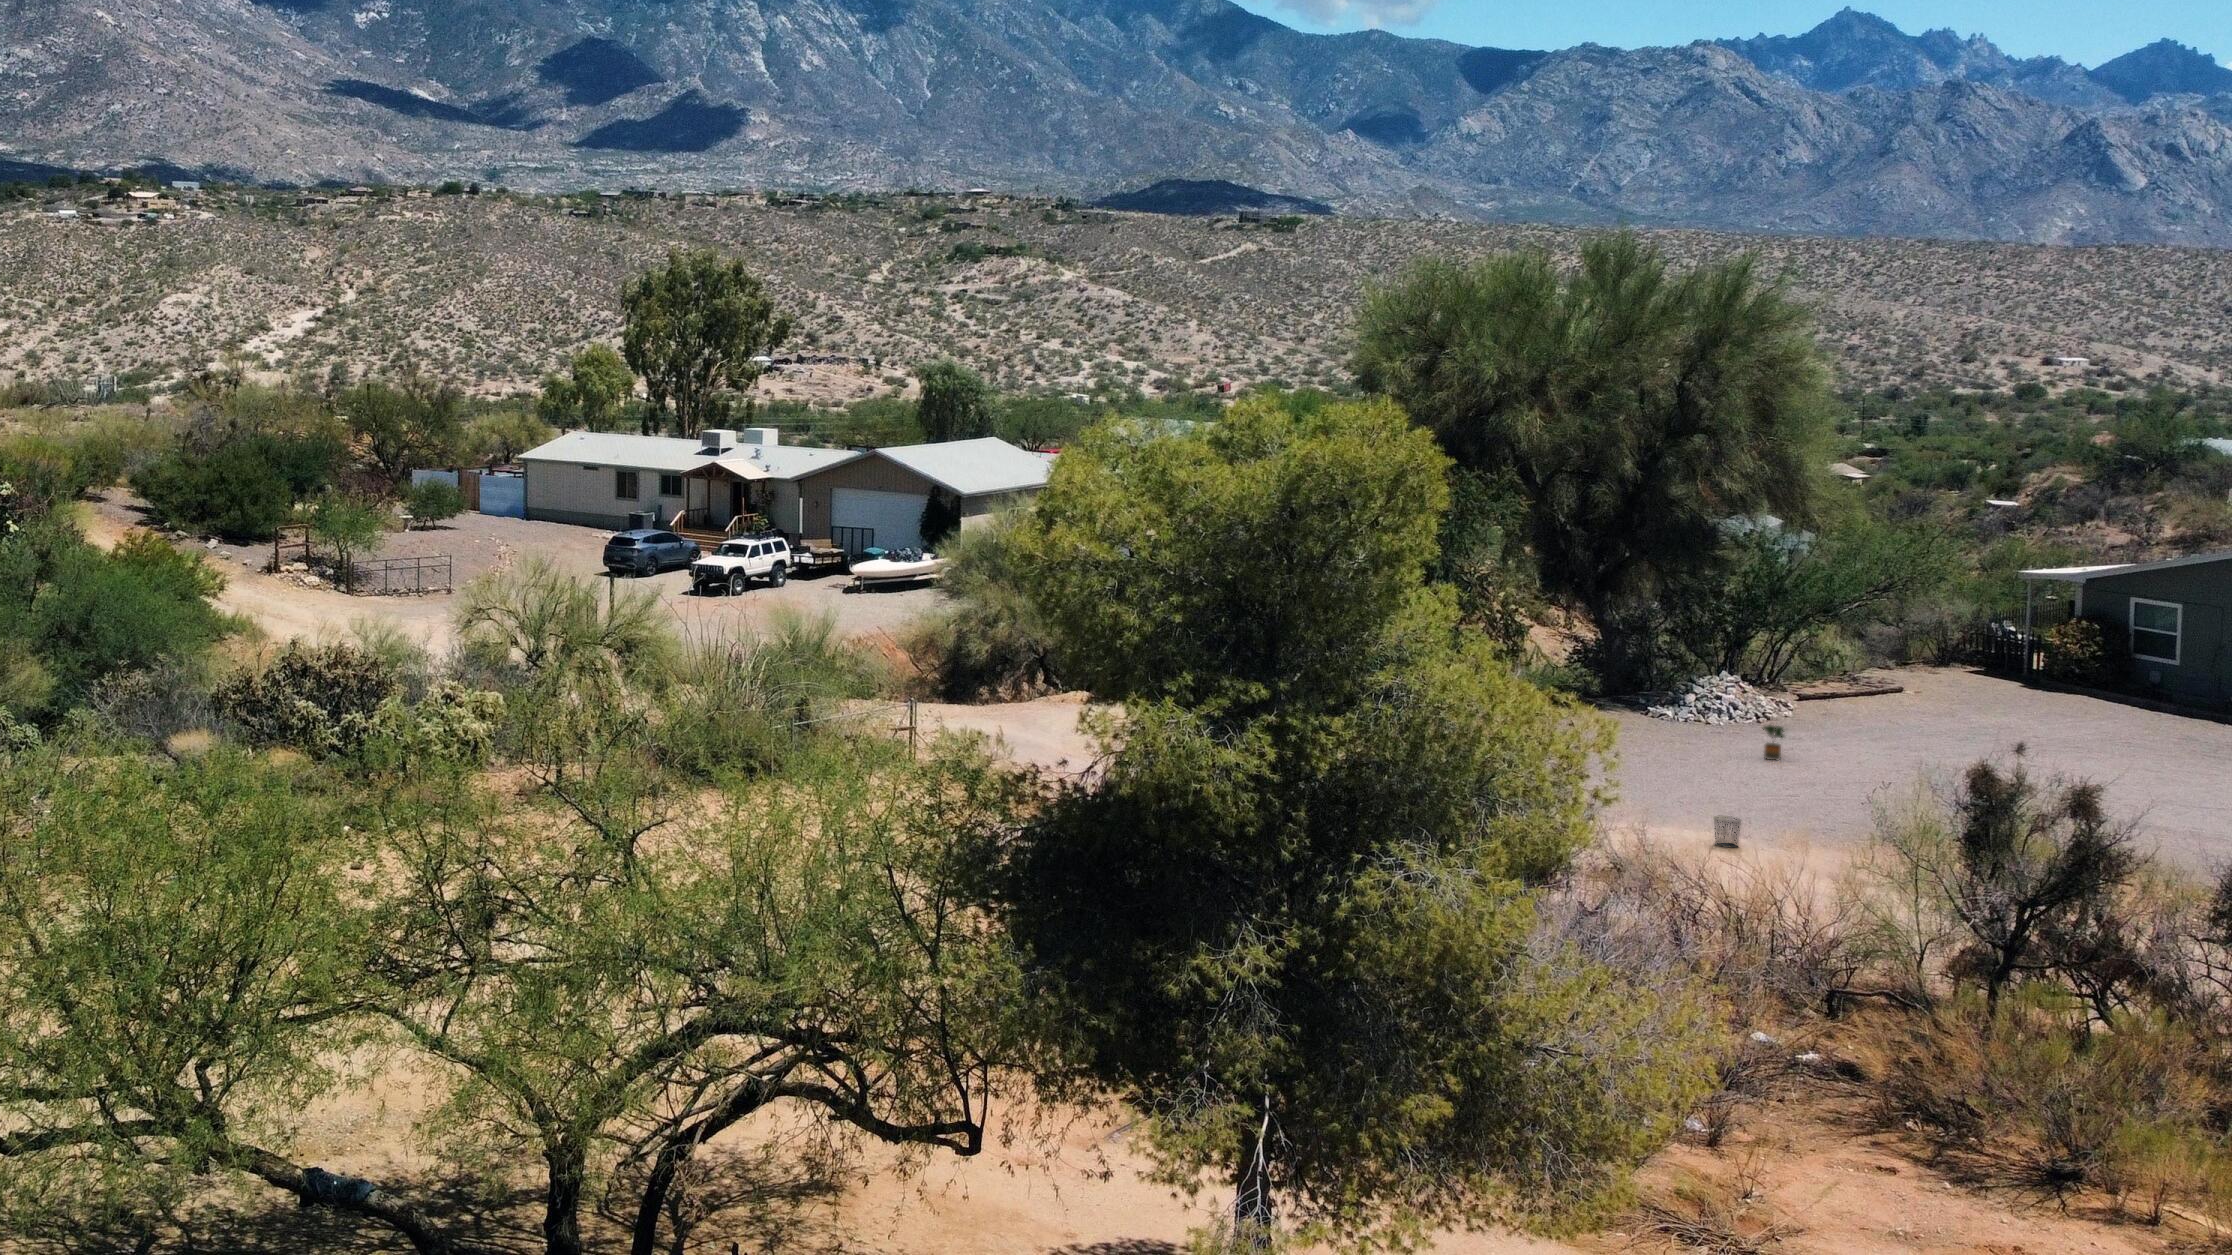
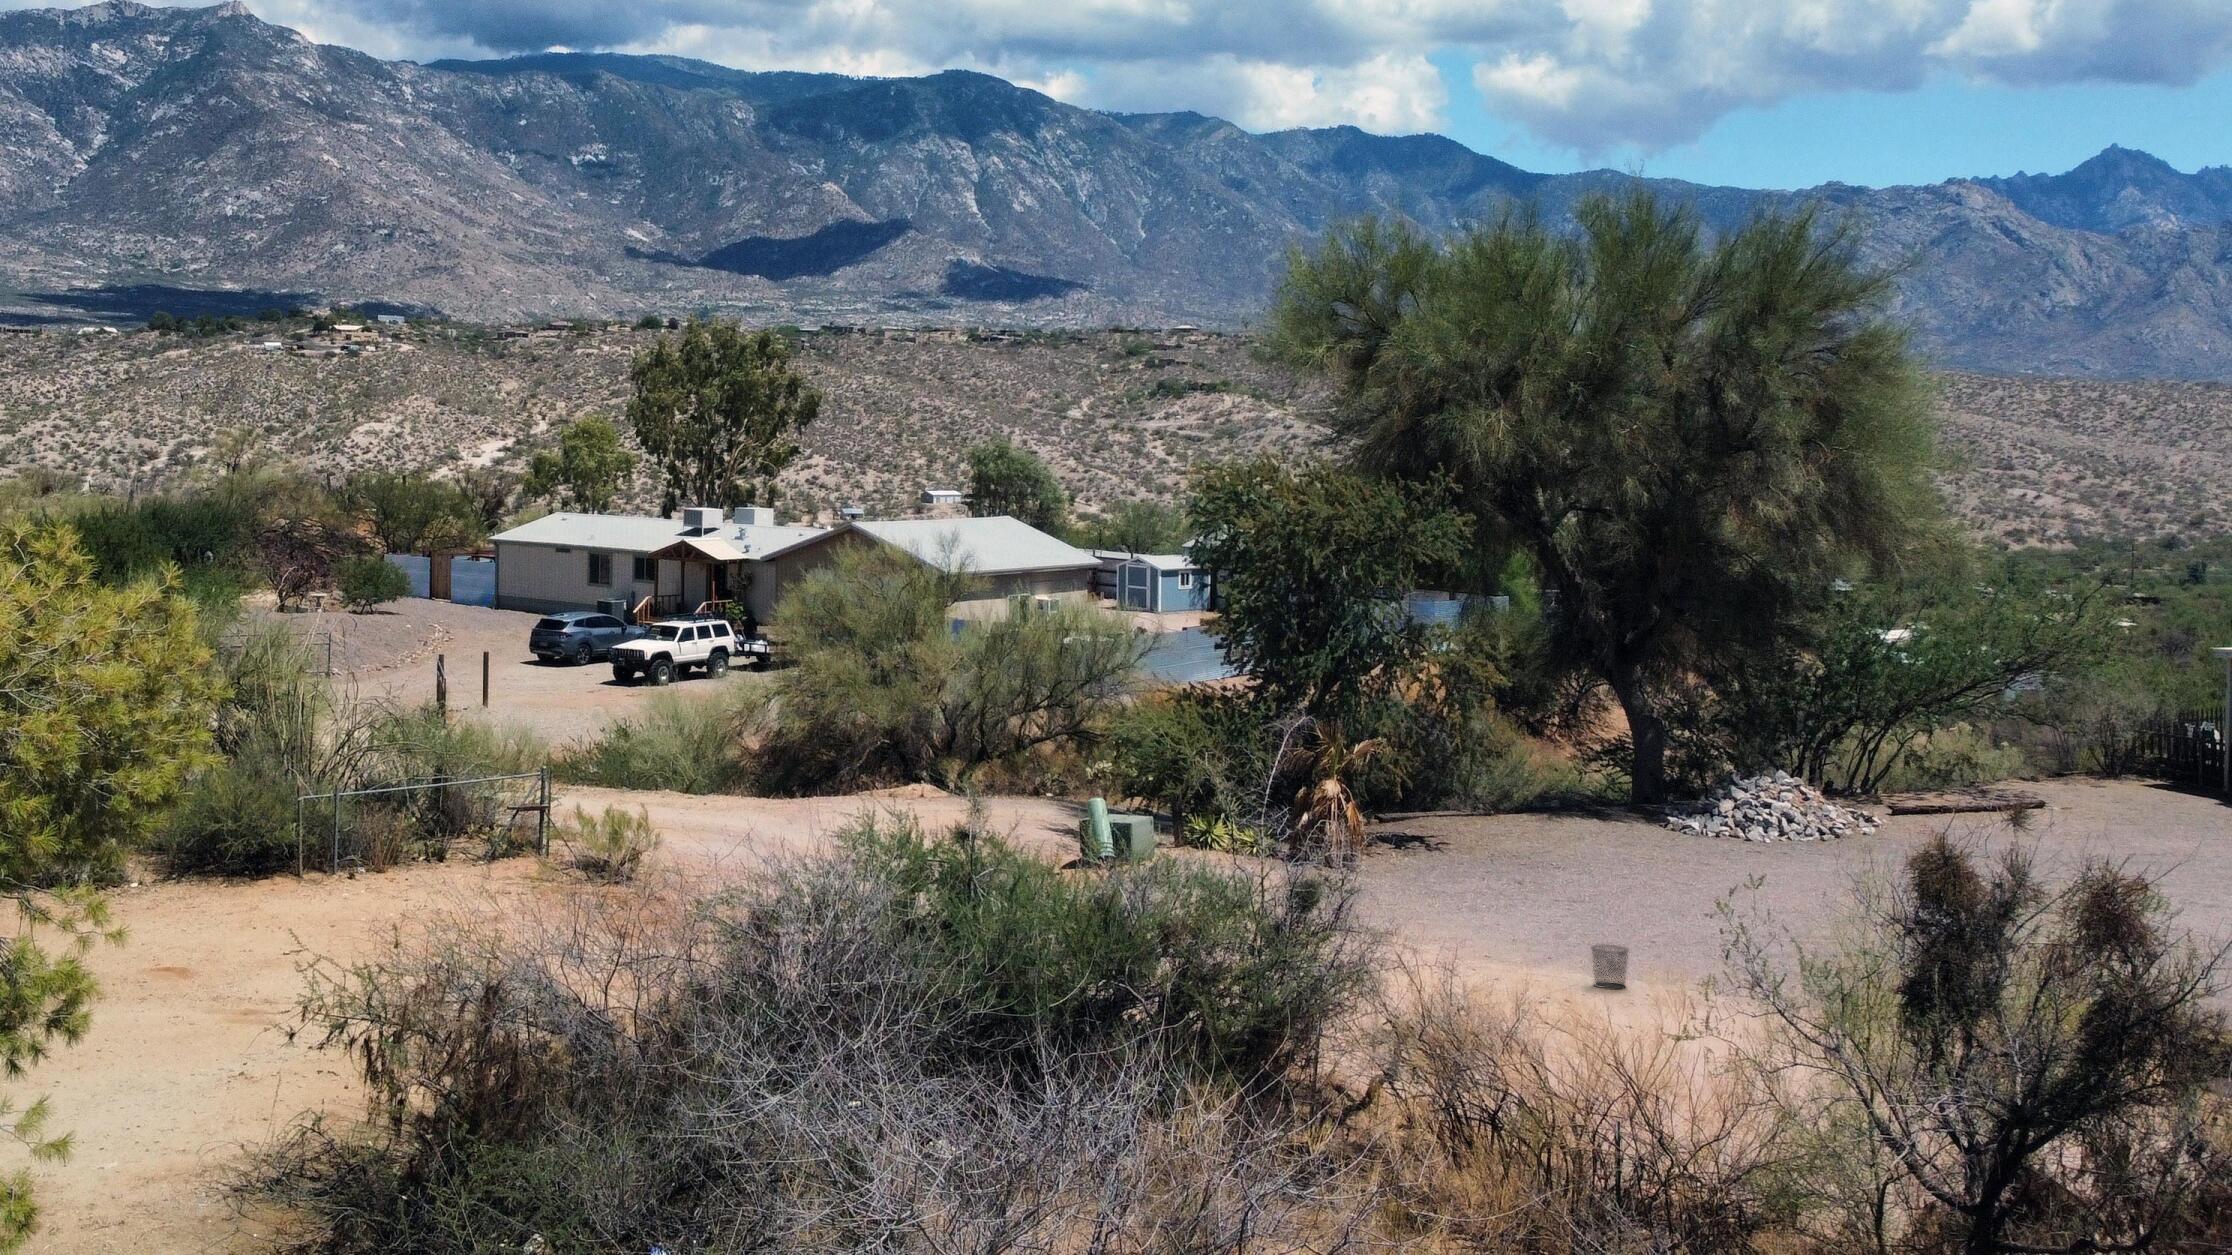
potted tree: present [1762,725,1785,760] -> none [1771,835,1805,884]

